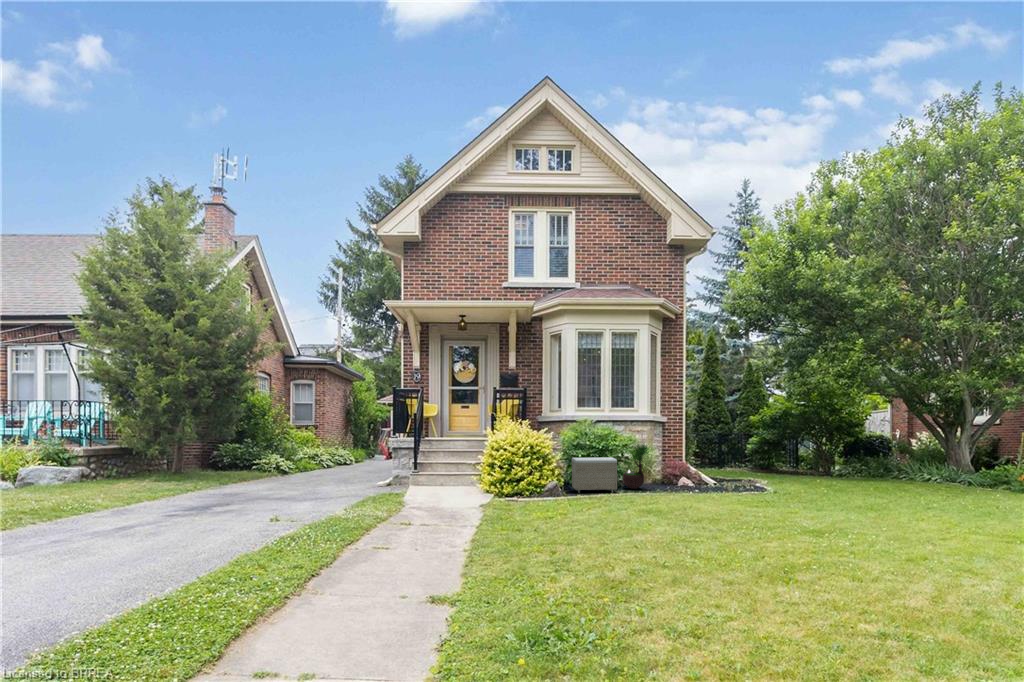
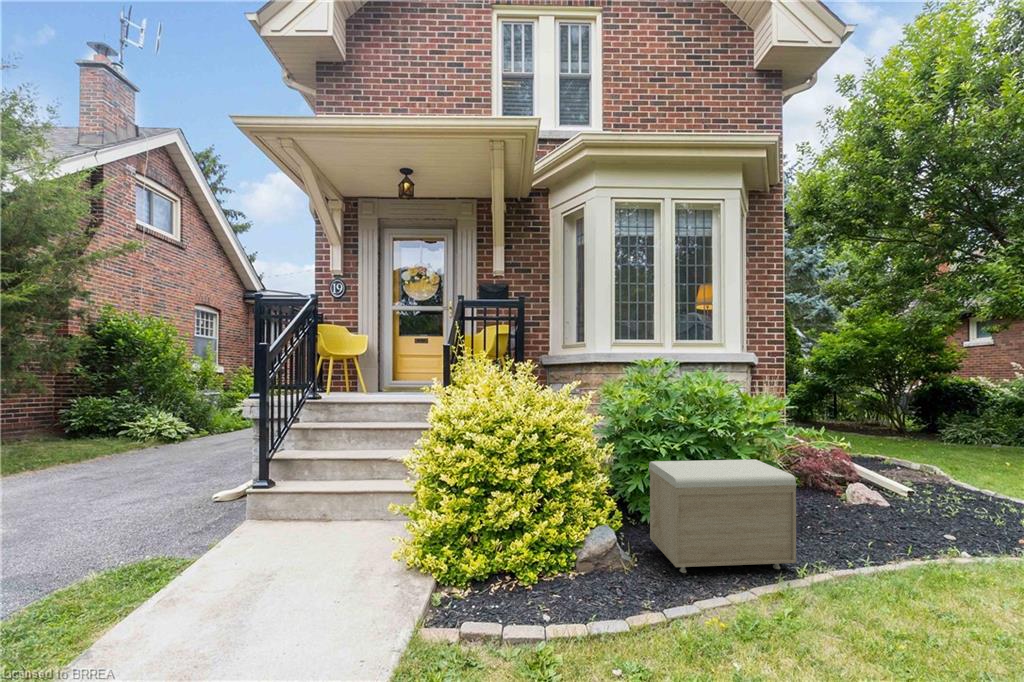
potted tree: present [623,444,648,489] -> none [772,411,864,539]

